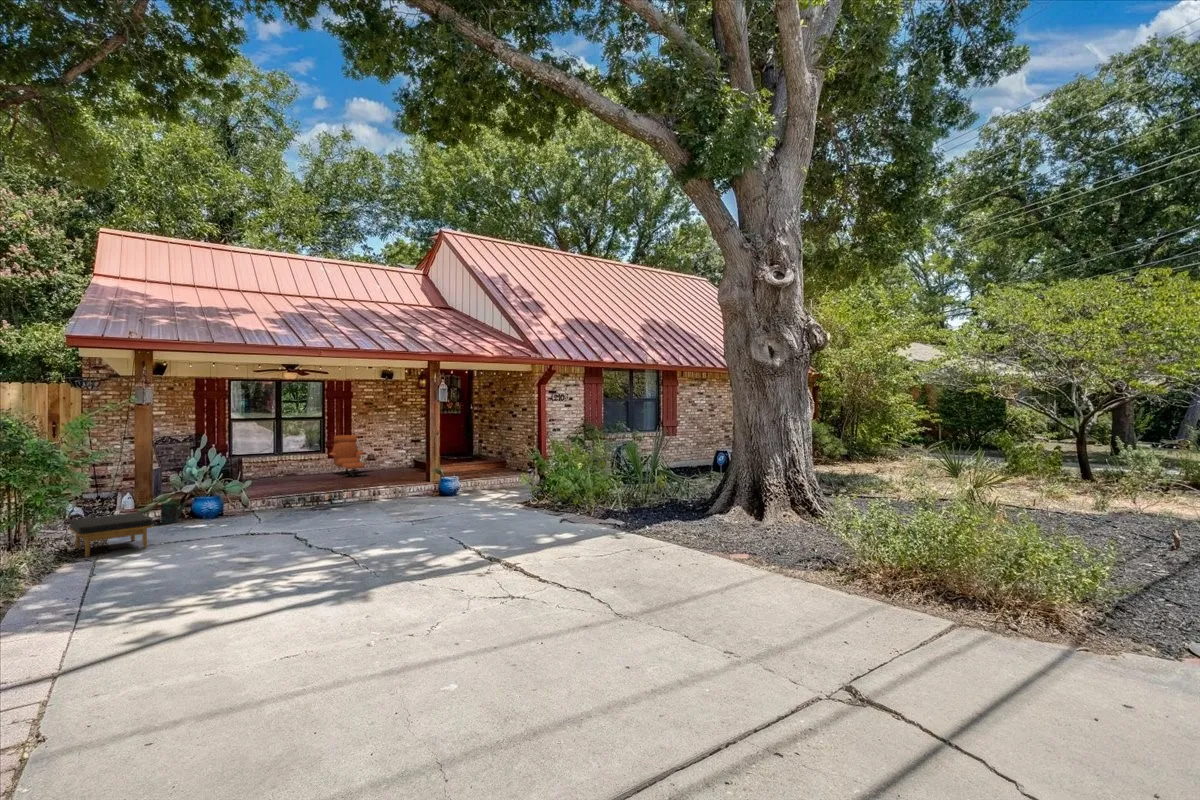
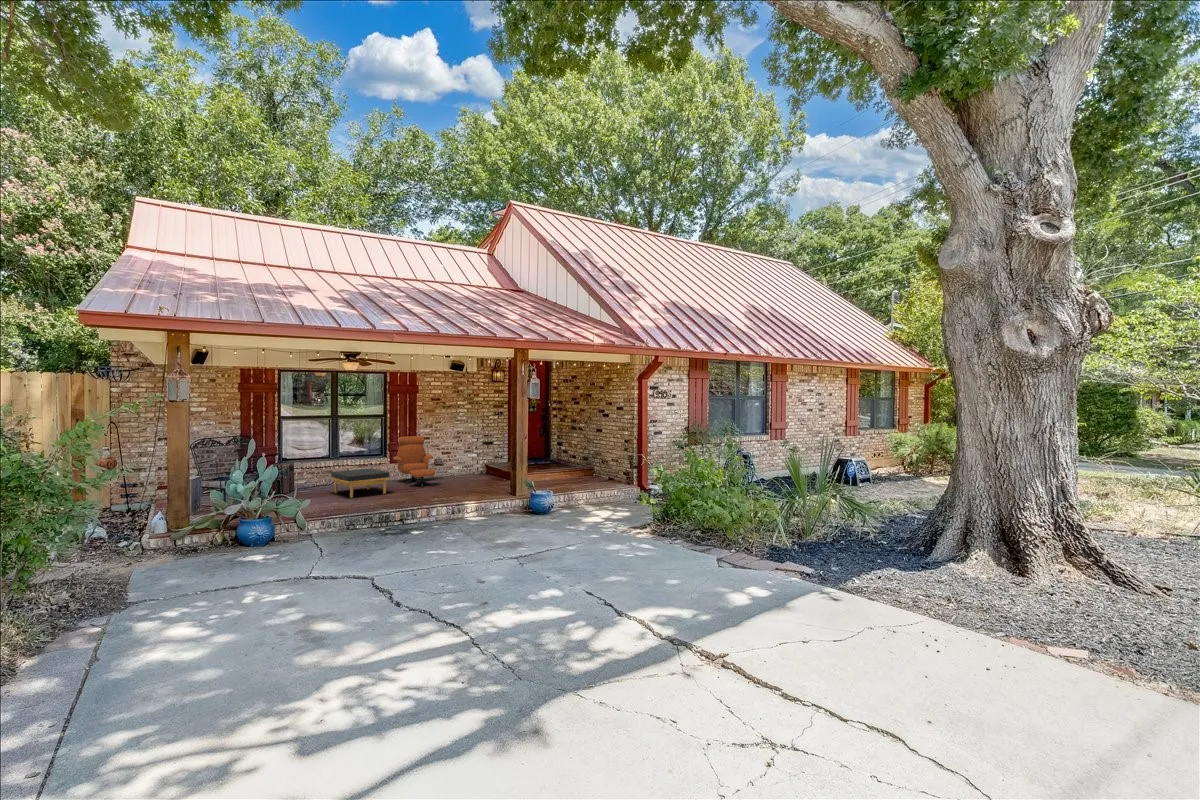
watering can: present [156,497,191,524] -> none [191,520,236,556]
ottoman: present [69,512,153,557] -> present [331,468,390,498]

